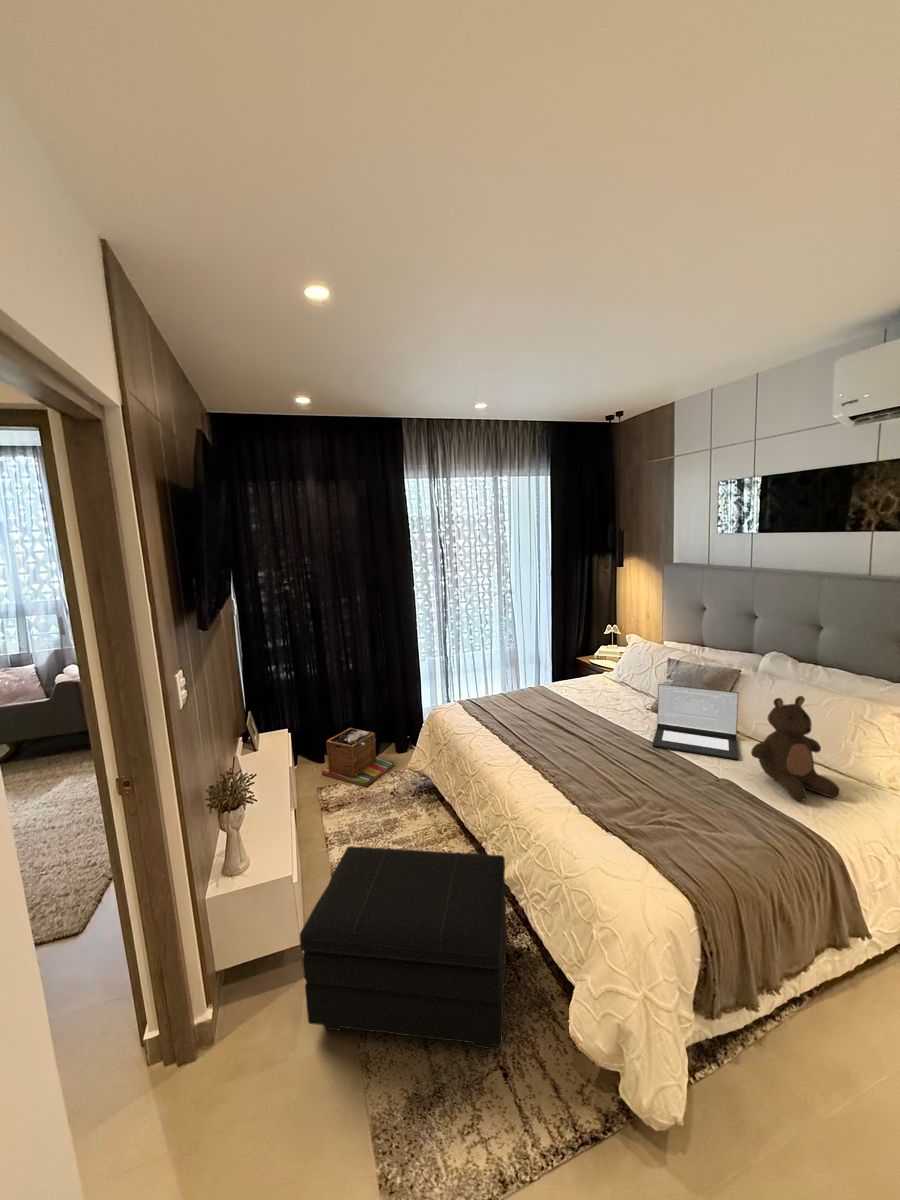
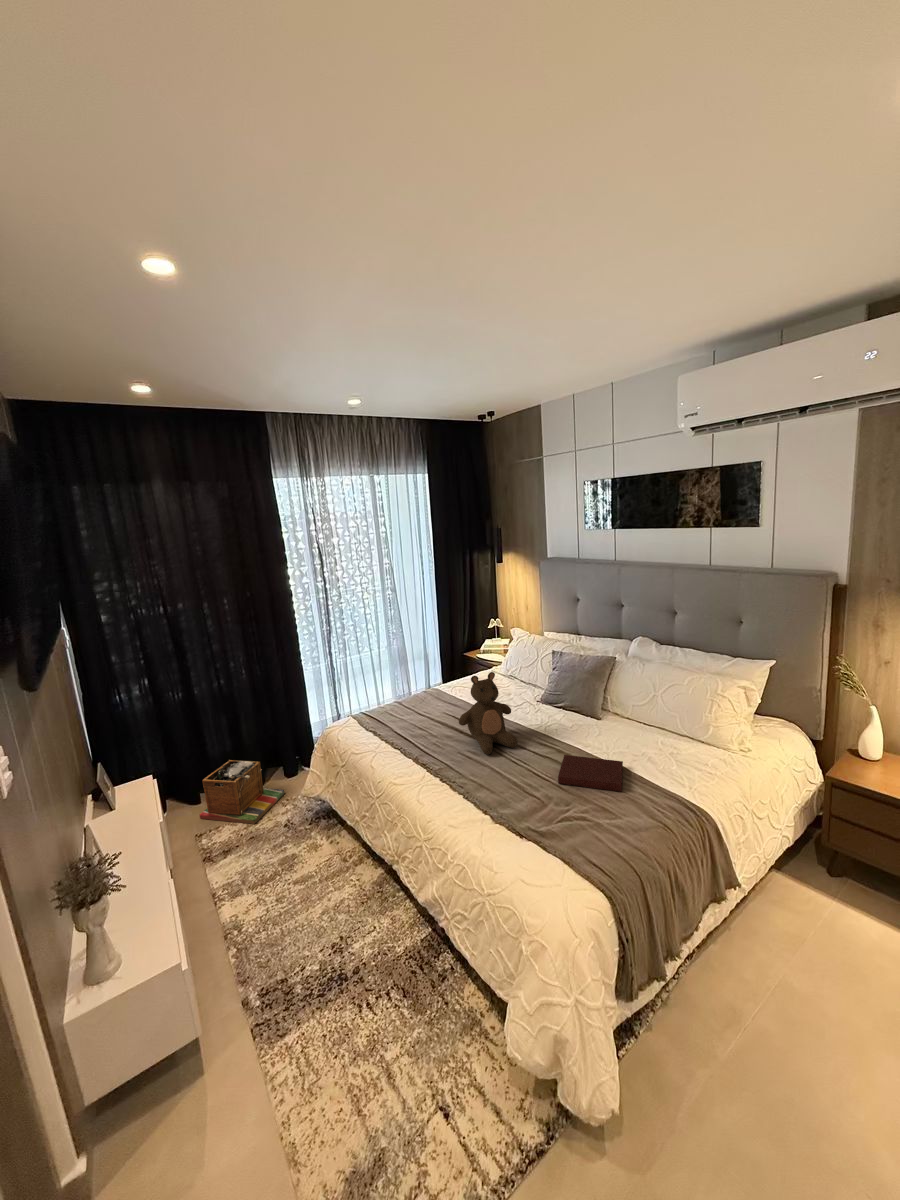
laptop: present [653,684,738,760] -> none [548,679,623,743]
stuffed bear: present [751,696,840,801] -> present [459,672,517,754]
notebook: none [656,762,734,807] -> present [558,755,623,792]
footstool: present [300,846,507,1049] -> none [198,881,439,1131]

